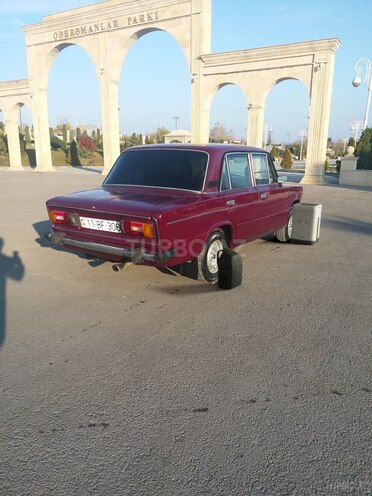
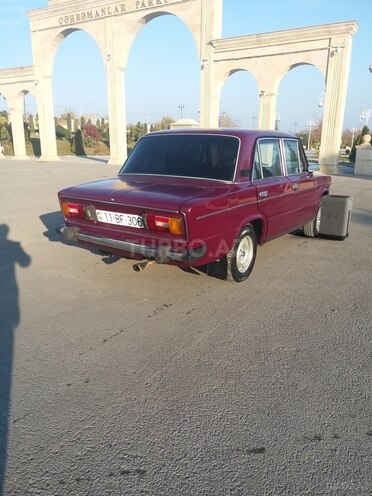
backpack: present [216,248,243,289] -> none [242,245,276,291]

